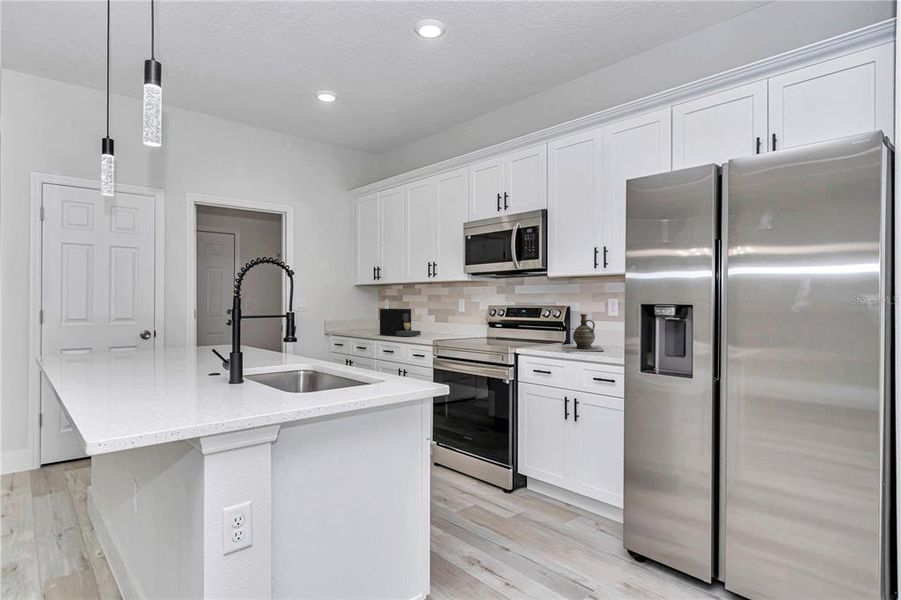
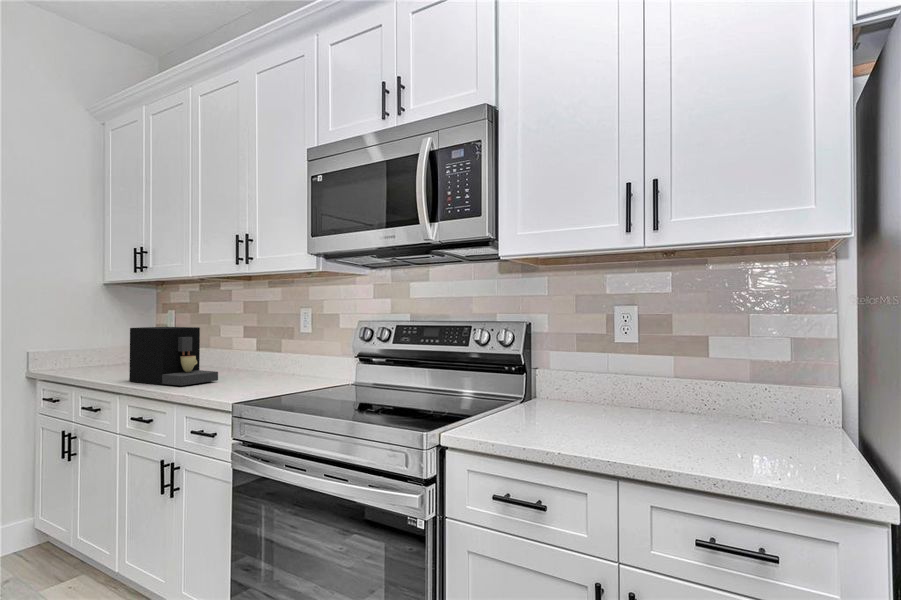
ceramic jug: present [562,314,603,351] -> none [537,341,657,437]

